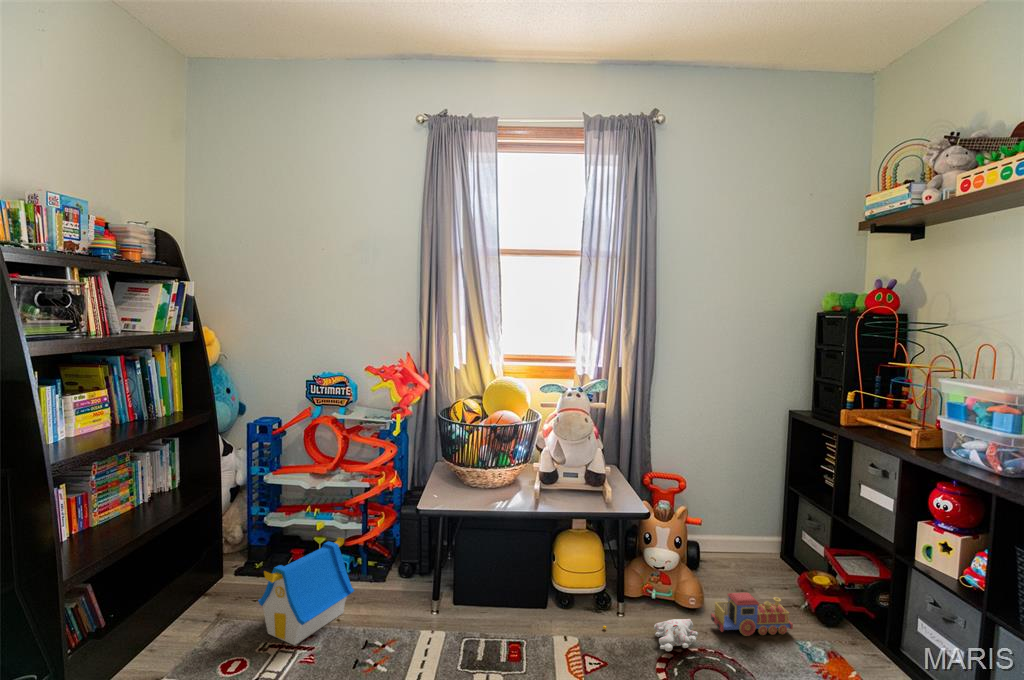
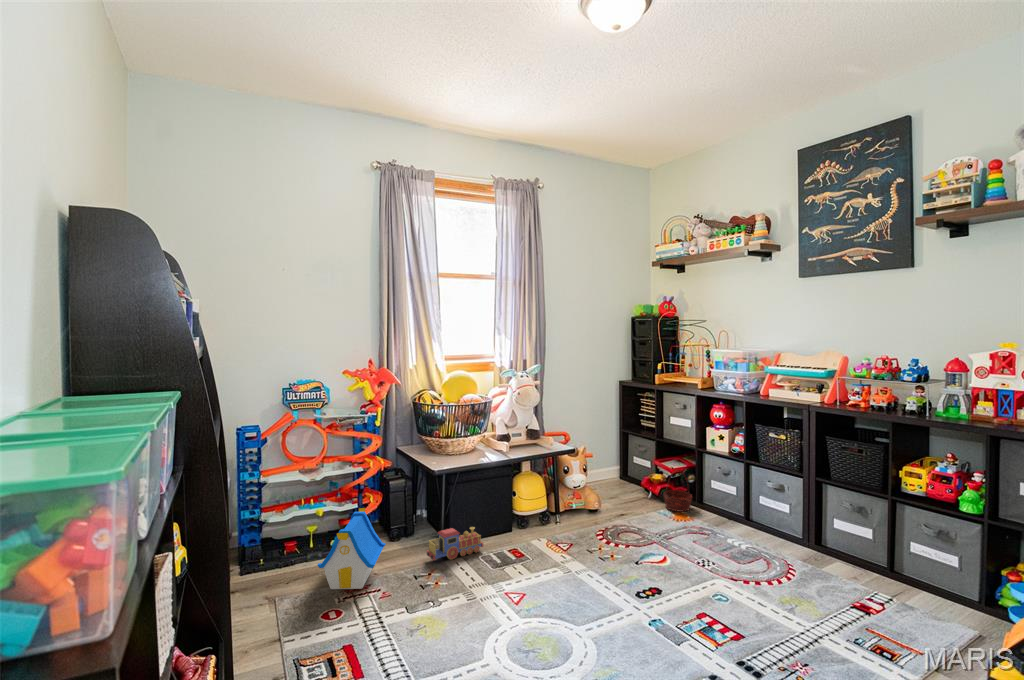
basket: none [819,582,878,660] -> present [664,470,692,512]
toy train: present [711,593,793,636] -> present [427,527,483,560]
plush toy: present [603,619,698,651] -> none [555,512,614,530]

